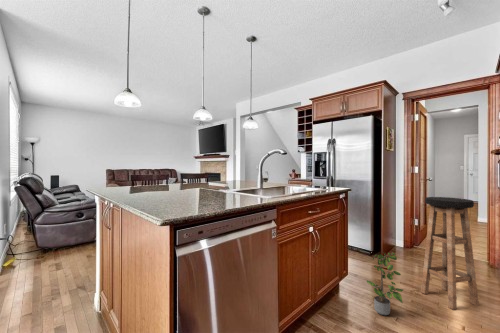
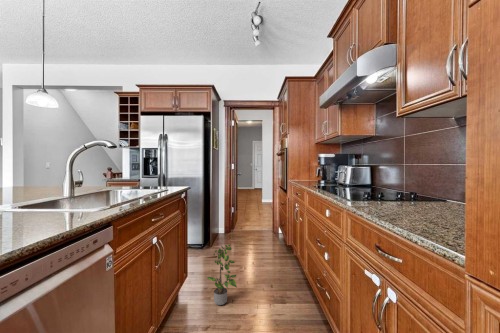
bar stool: present [421,197,479,310] -> none [244,189,278,278]

